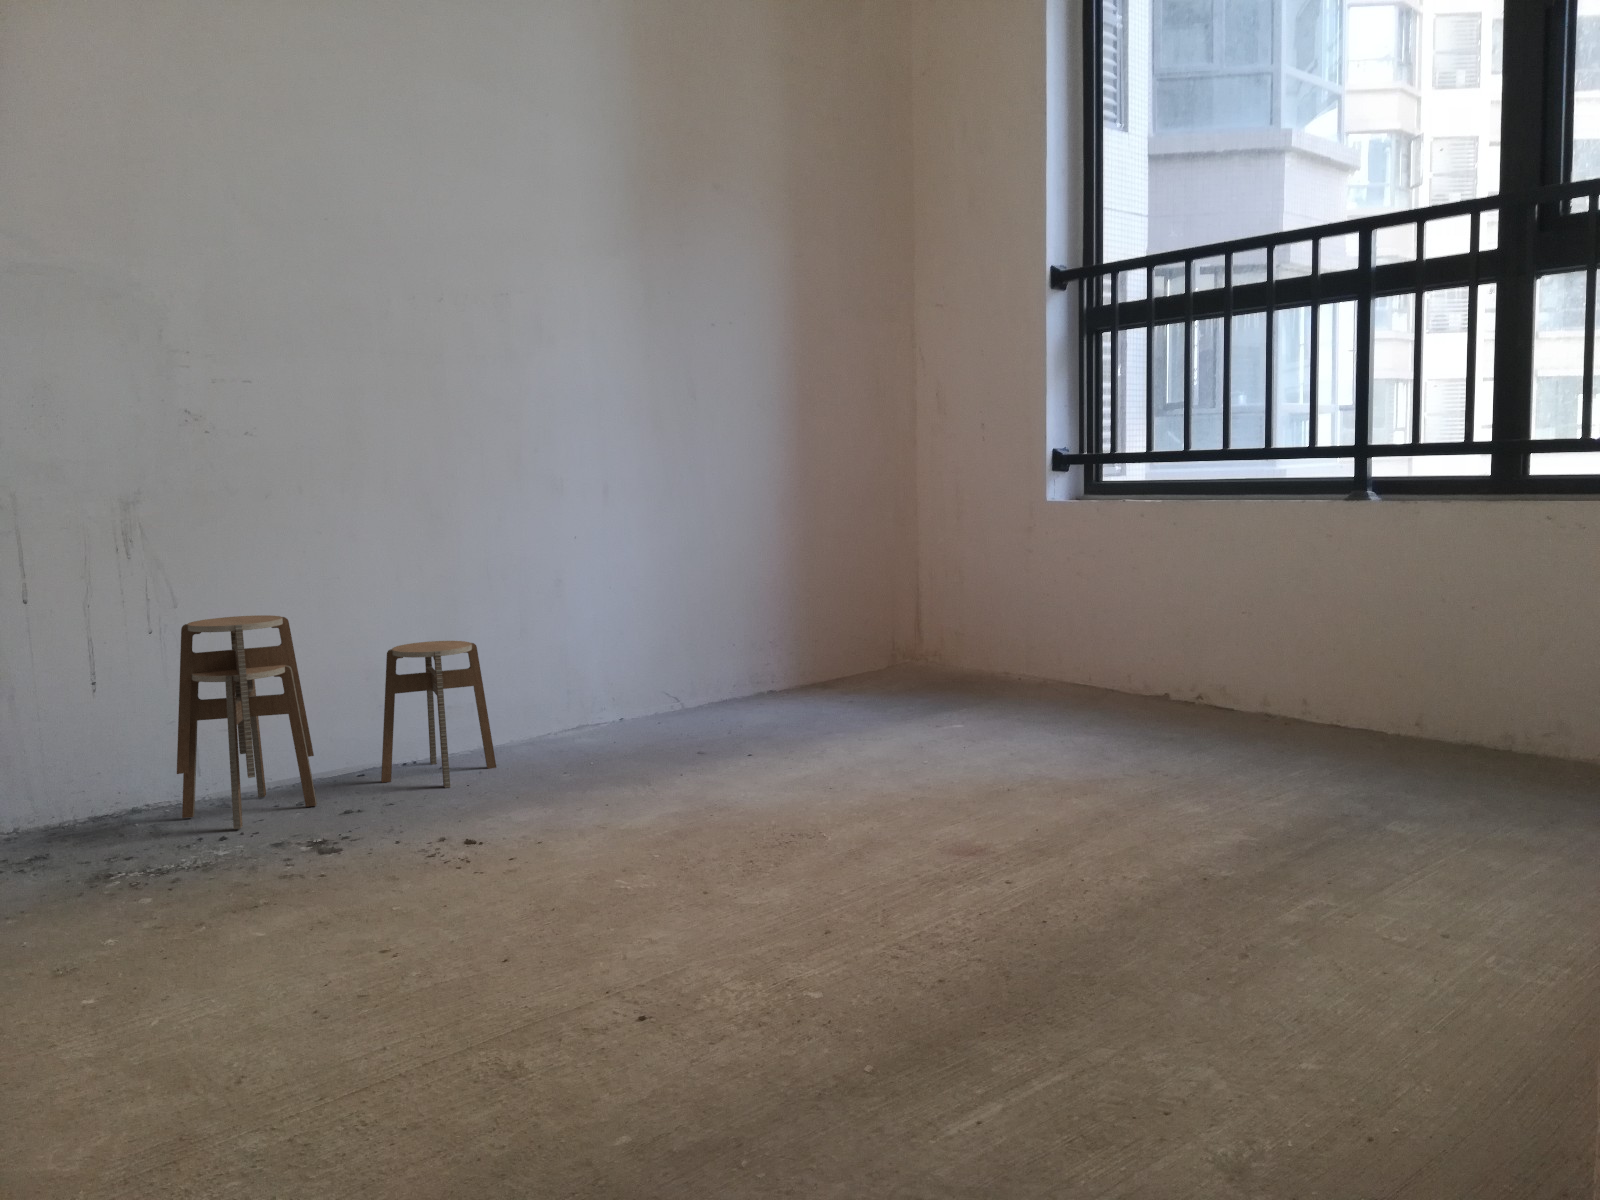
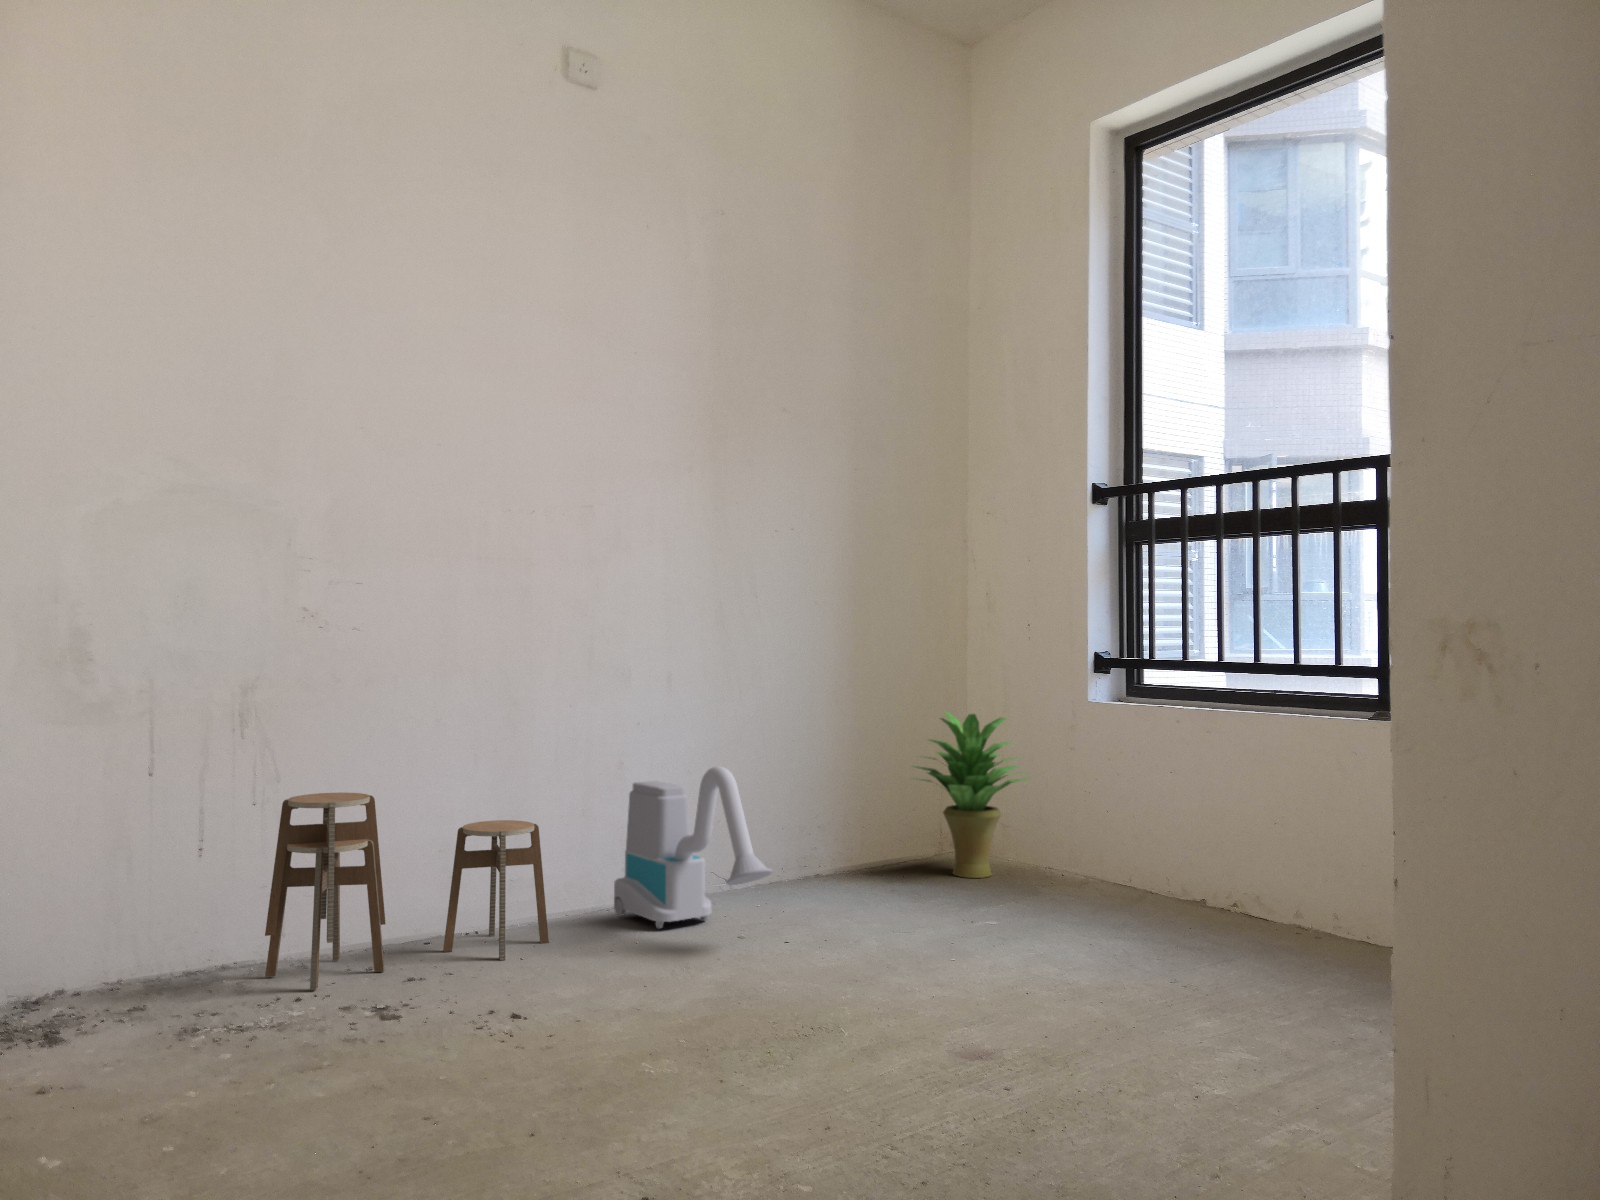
potted plant: none [864,516,990,684] -> present [914,712,1030,878]
vacuum cleaner: none [562,574,734,748] -> present [614,766,772,929]

